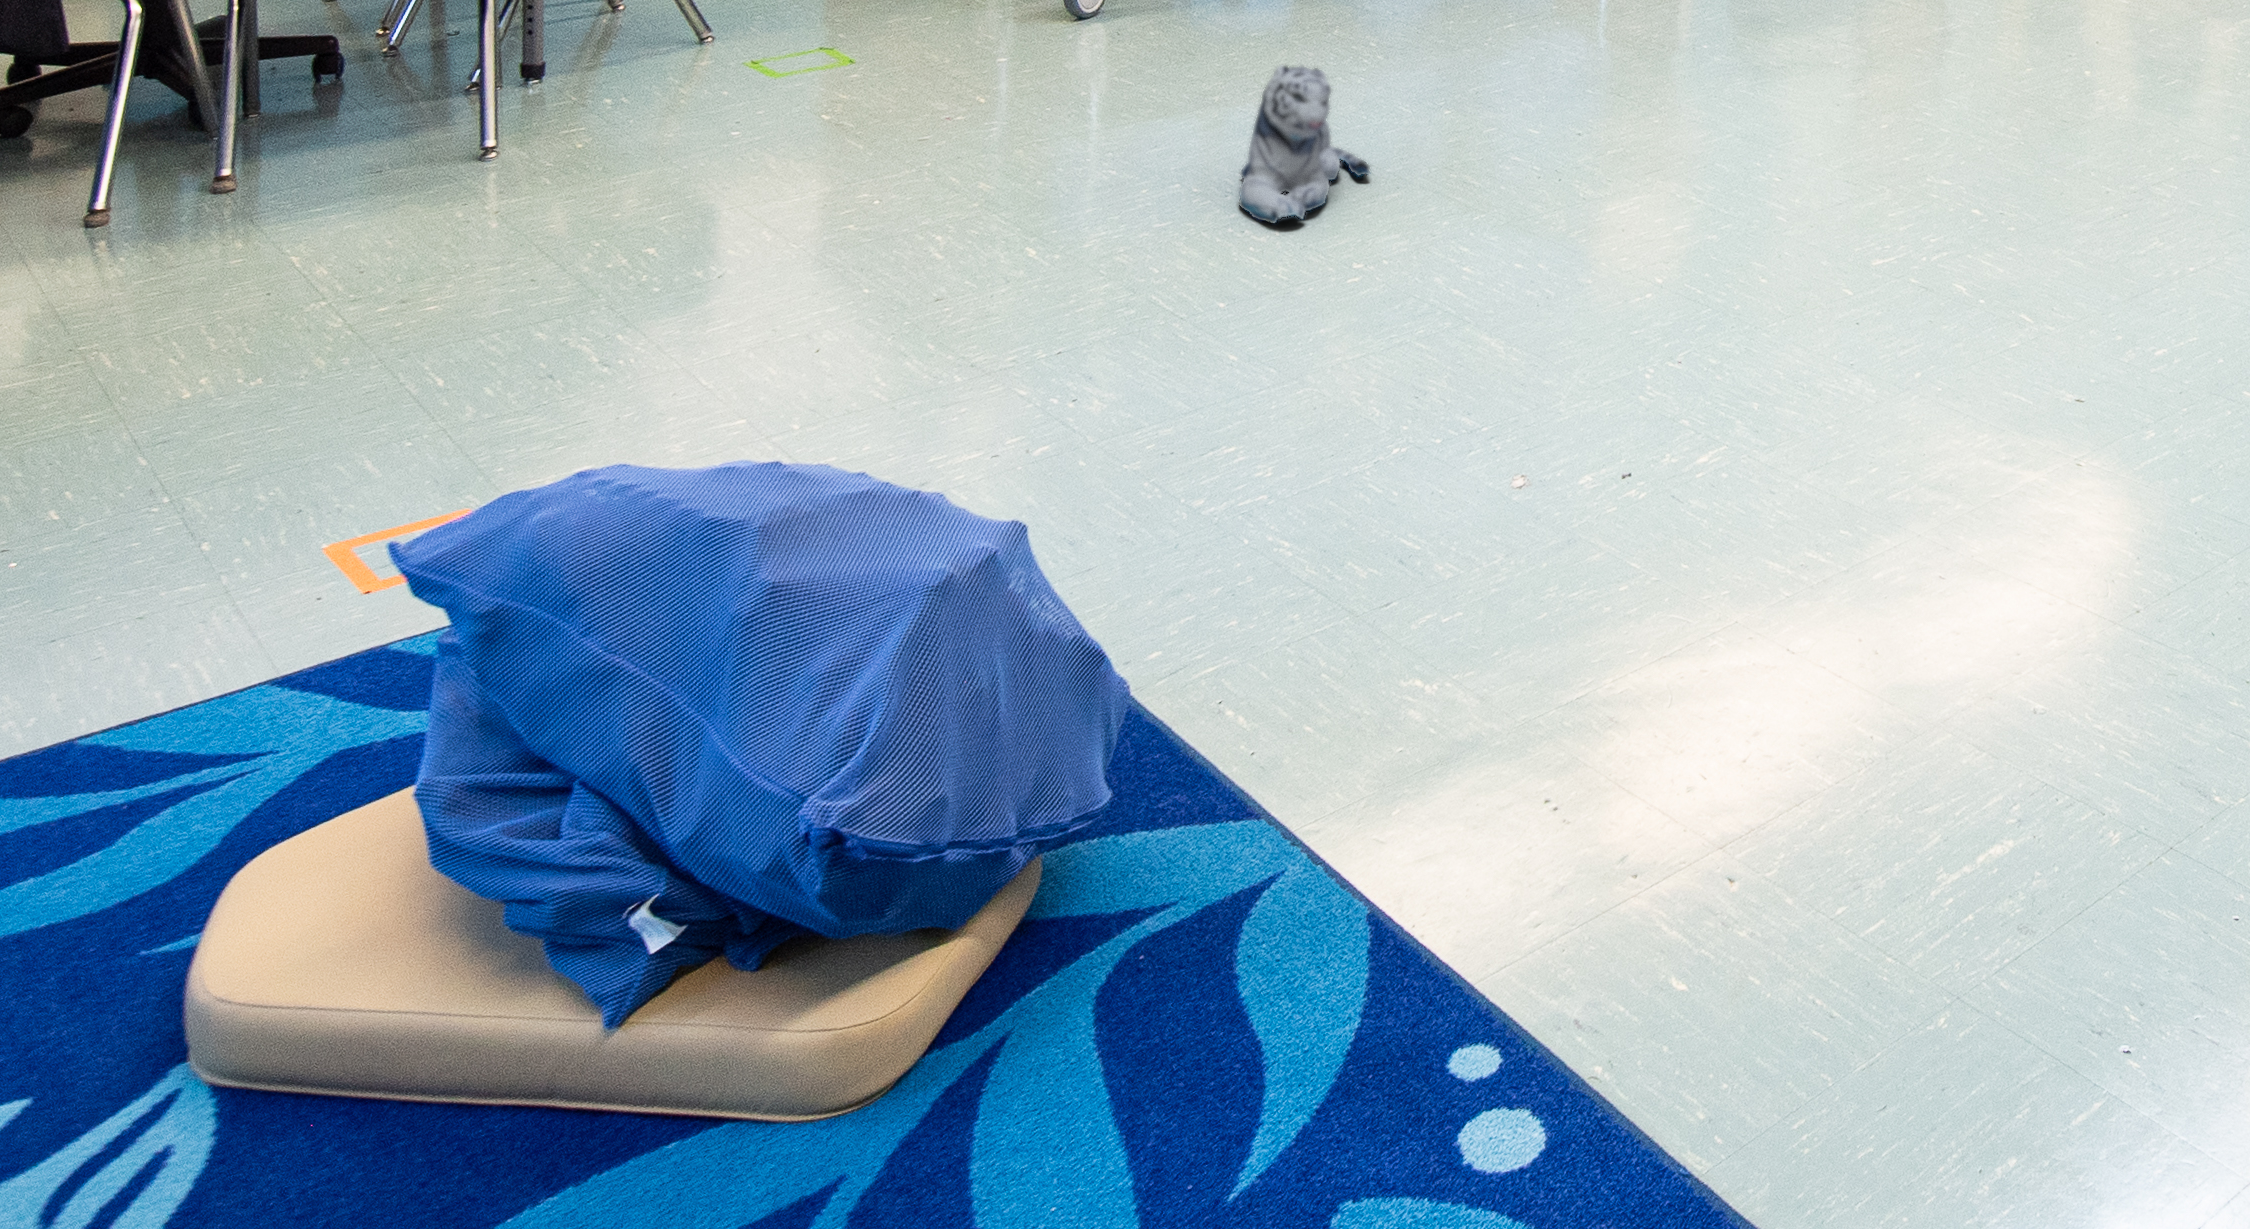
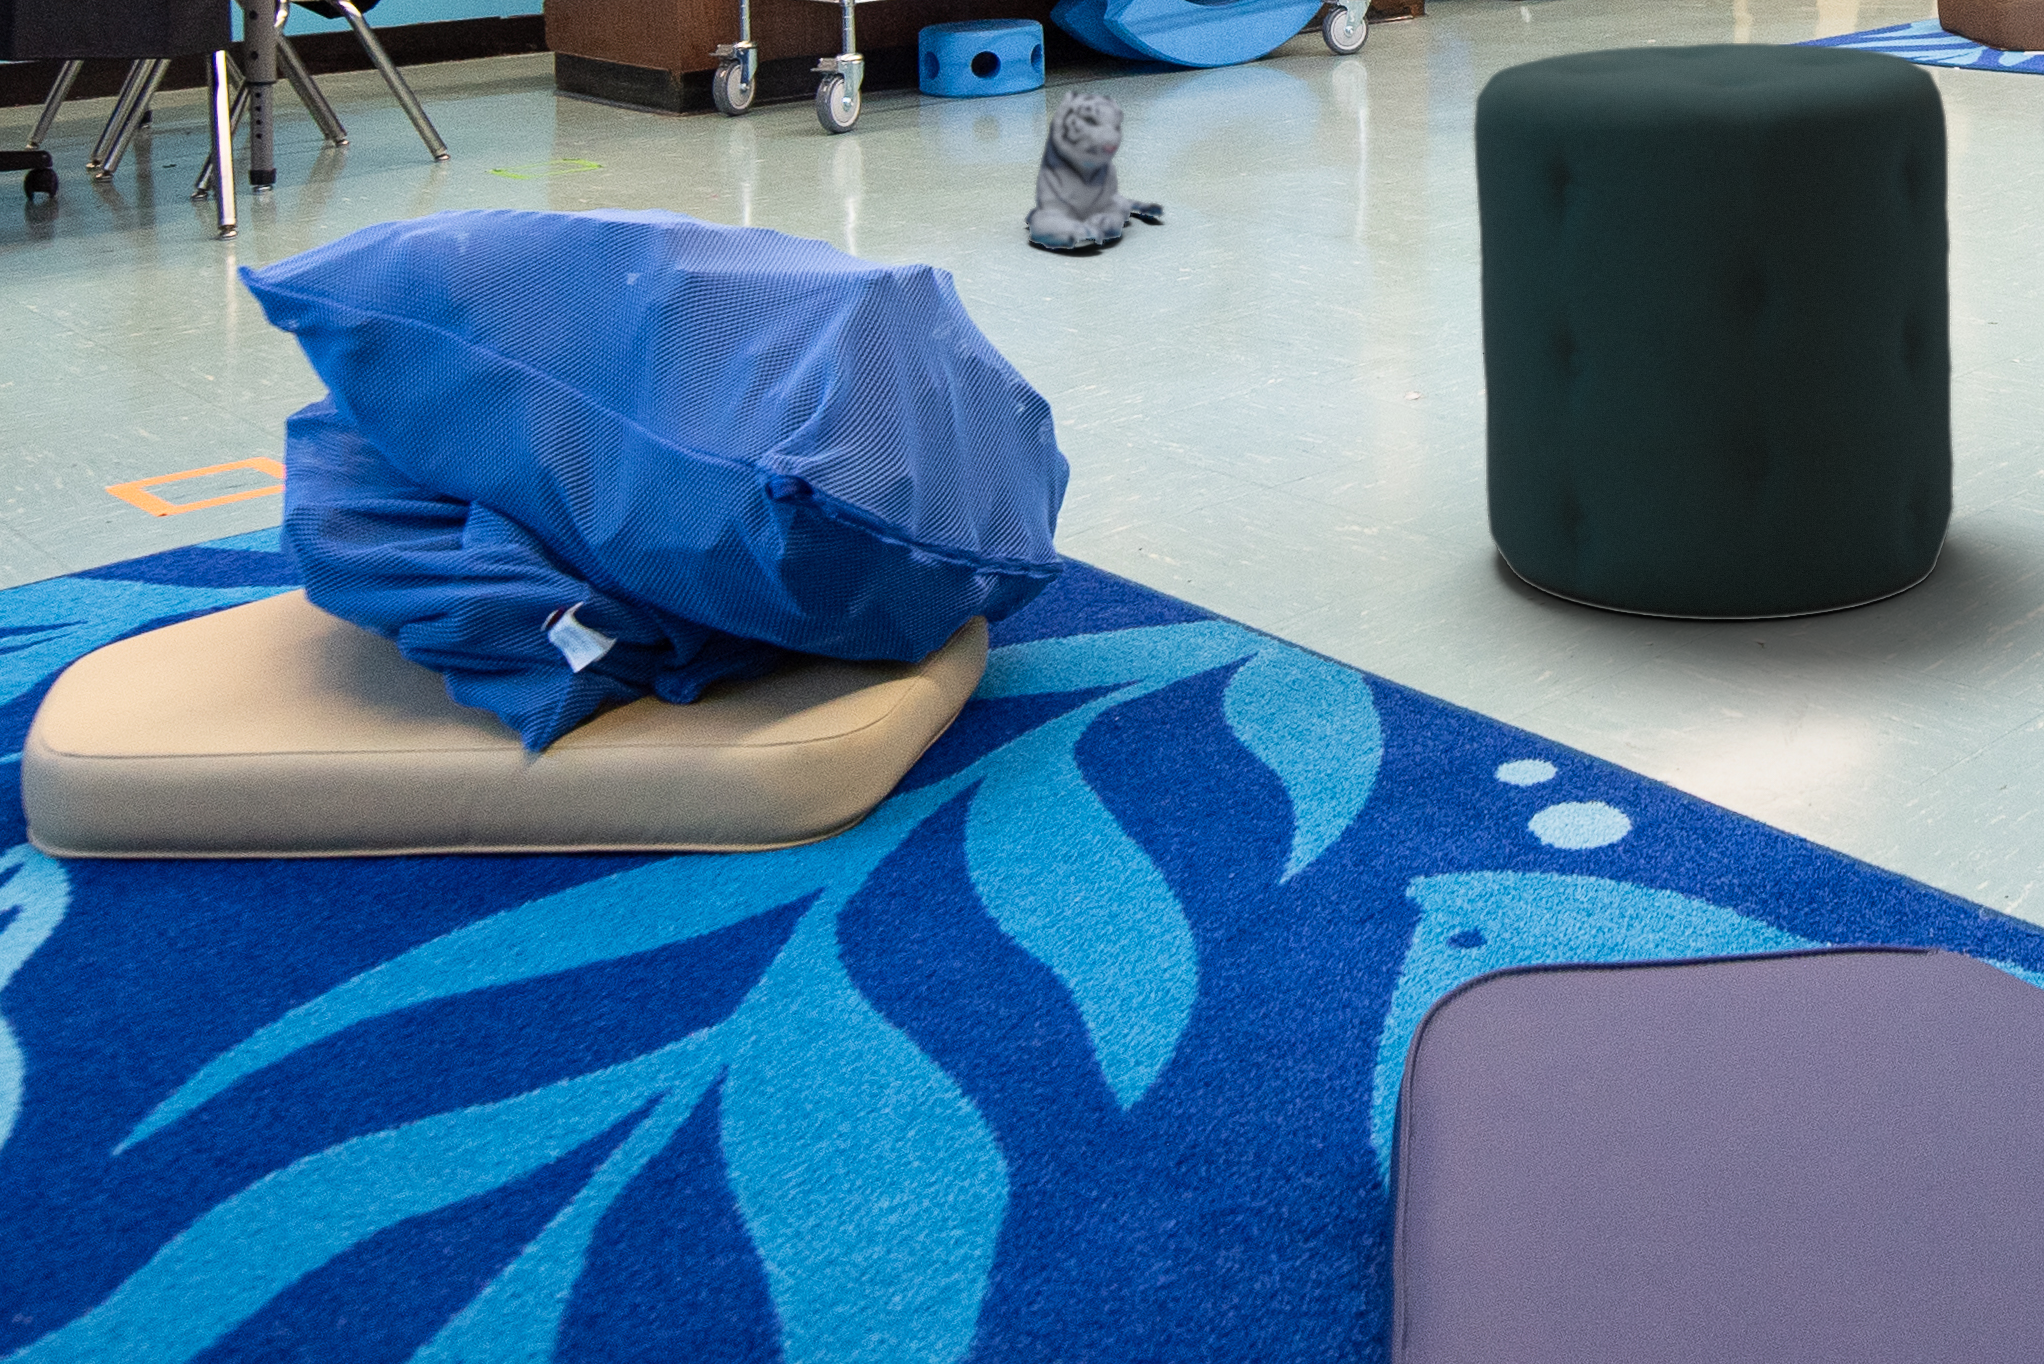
ottoman: none [1551,261,1989,865] -> present [1474,43,1954,620]

